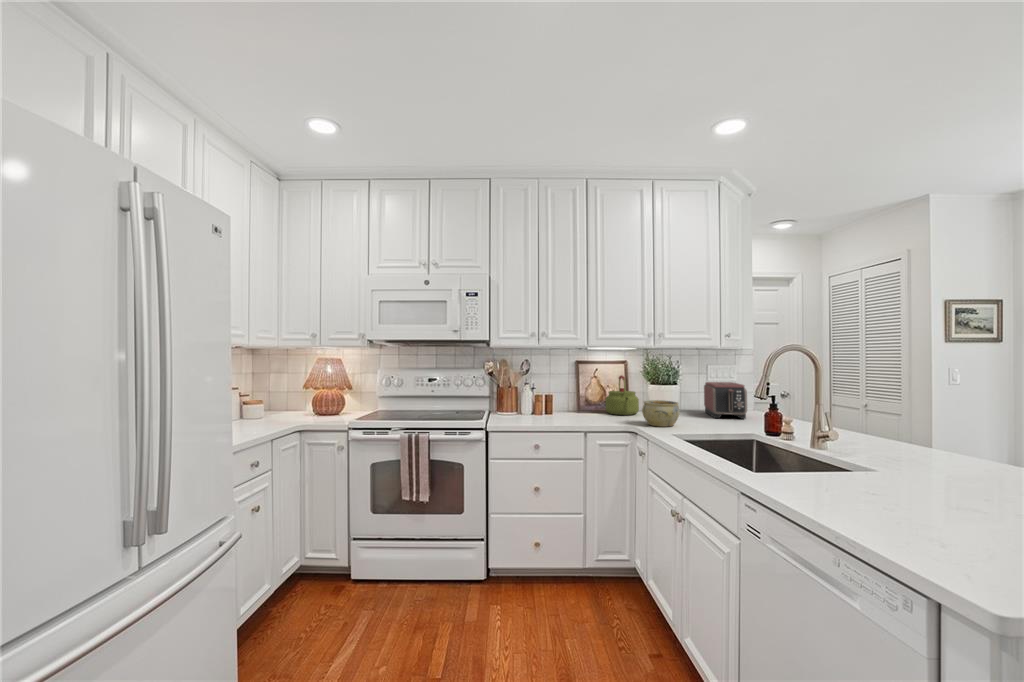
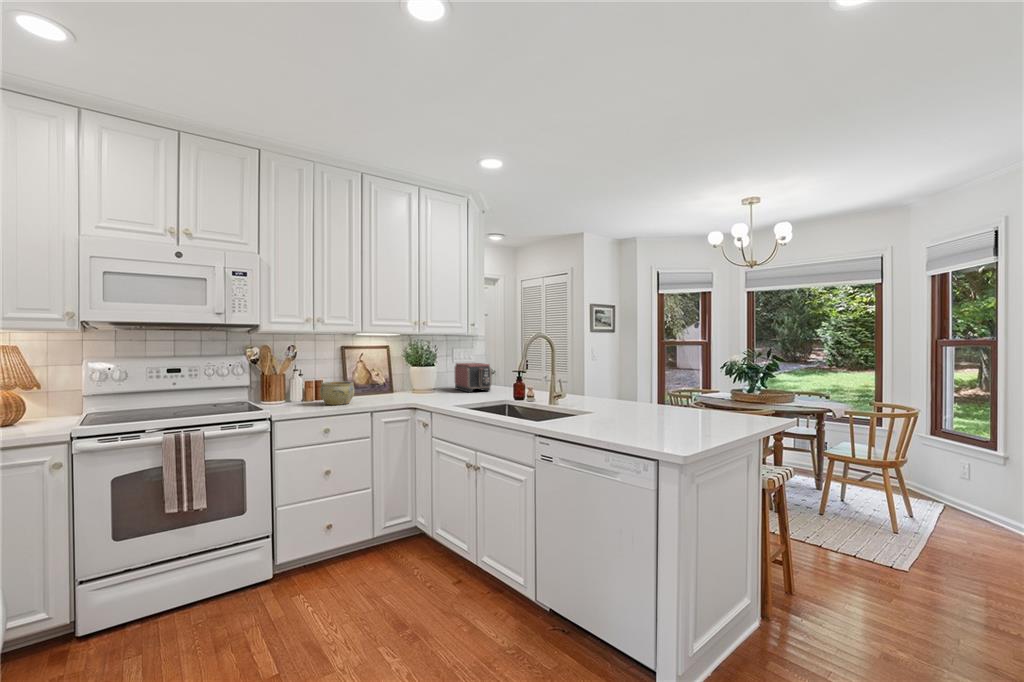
kettle: present [606,376,639,415] -> none [375,359,406,396]
ceramic bowl: present [642,400,680,427] -> present [320,381,355,405]

